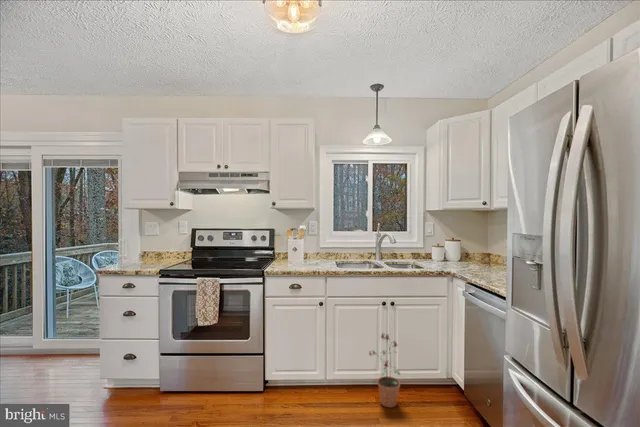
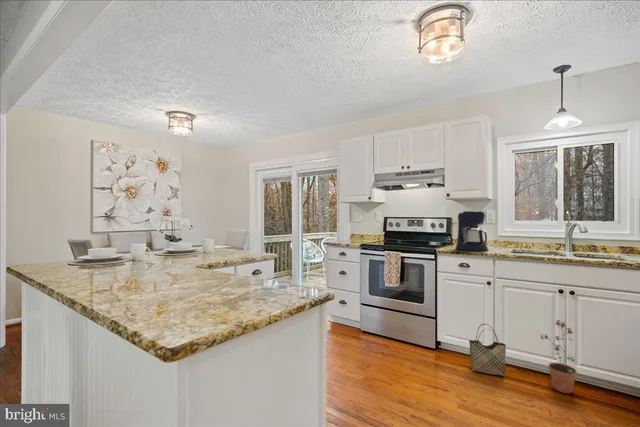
coffee maker: none [284,223,317,268] -> present [456,211,488,251]
woven basket: none [304,351,341,411] -> present [469,324,506,376]

